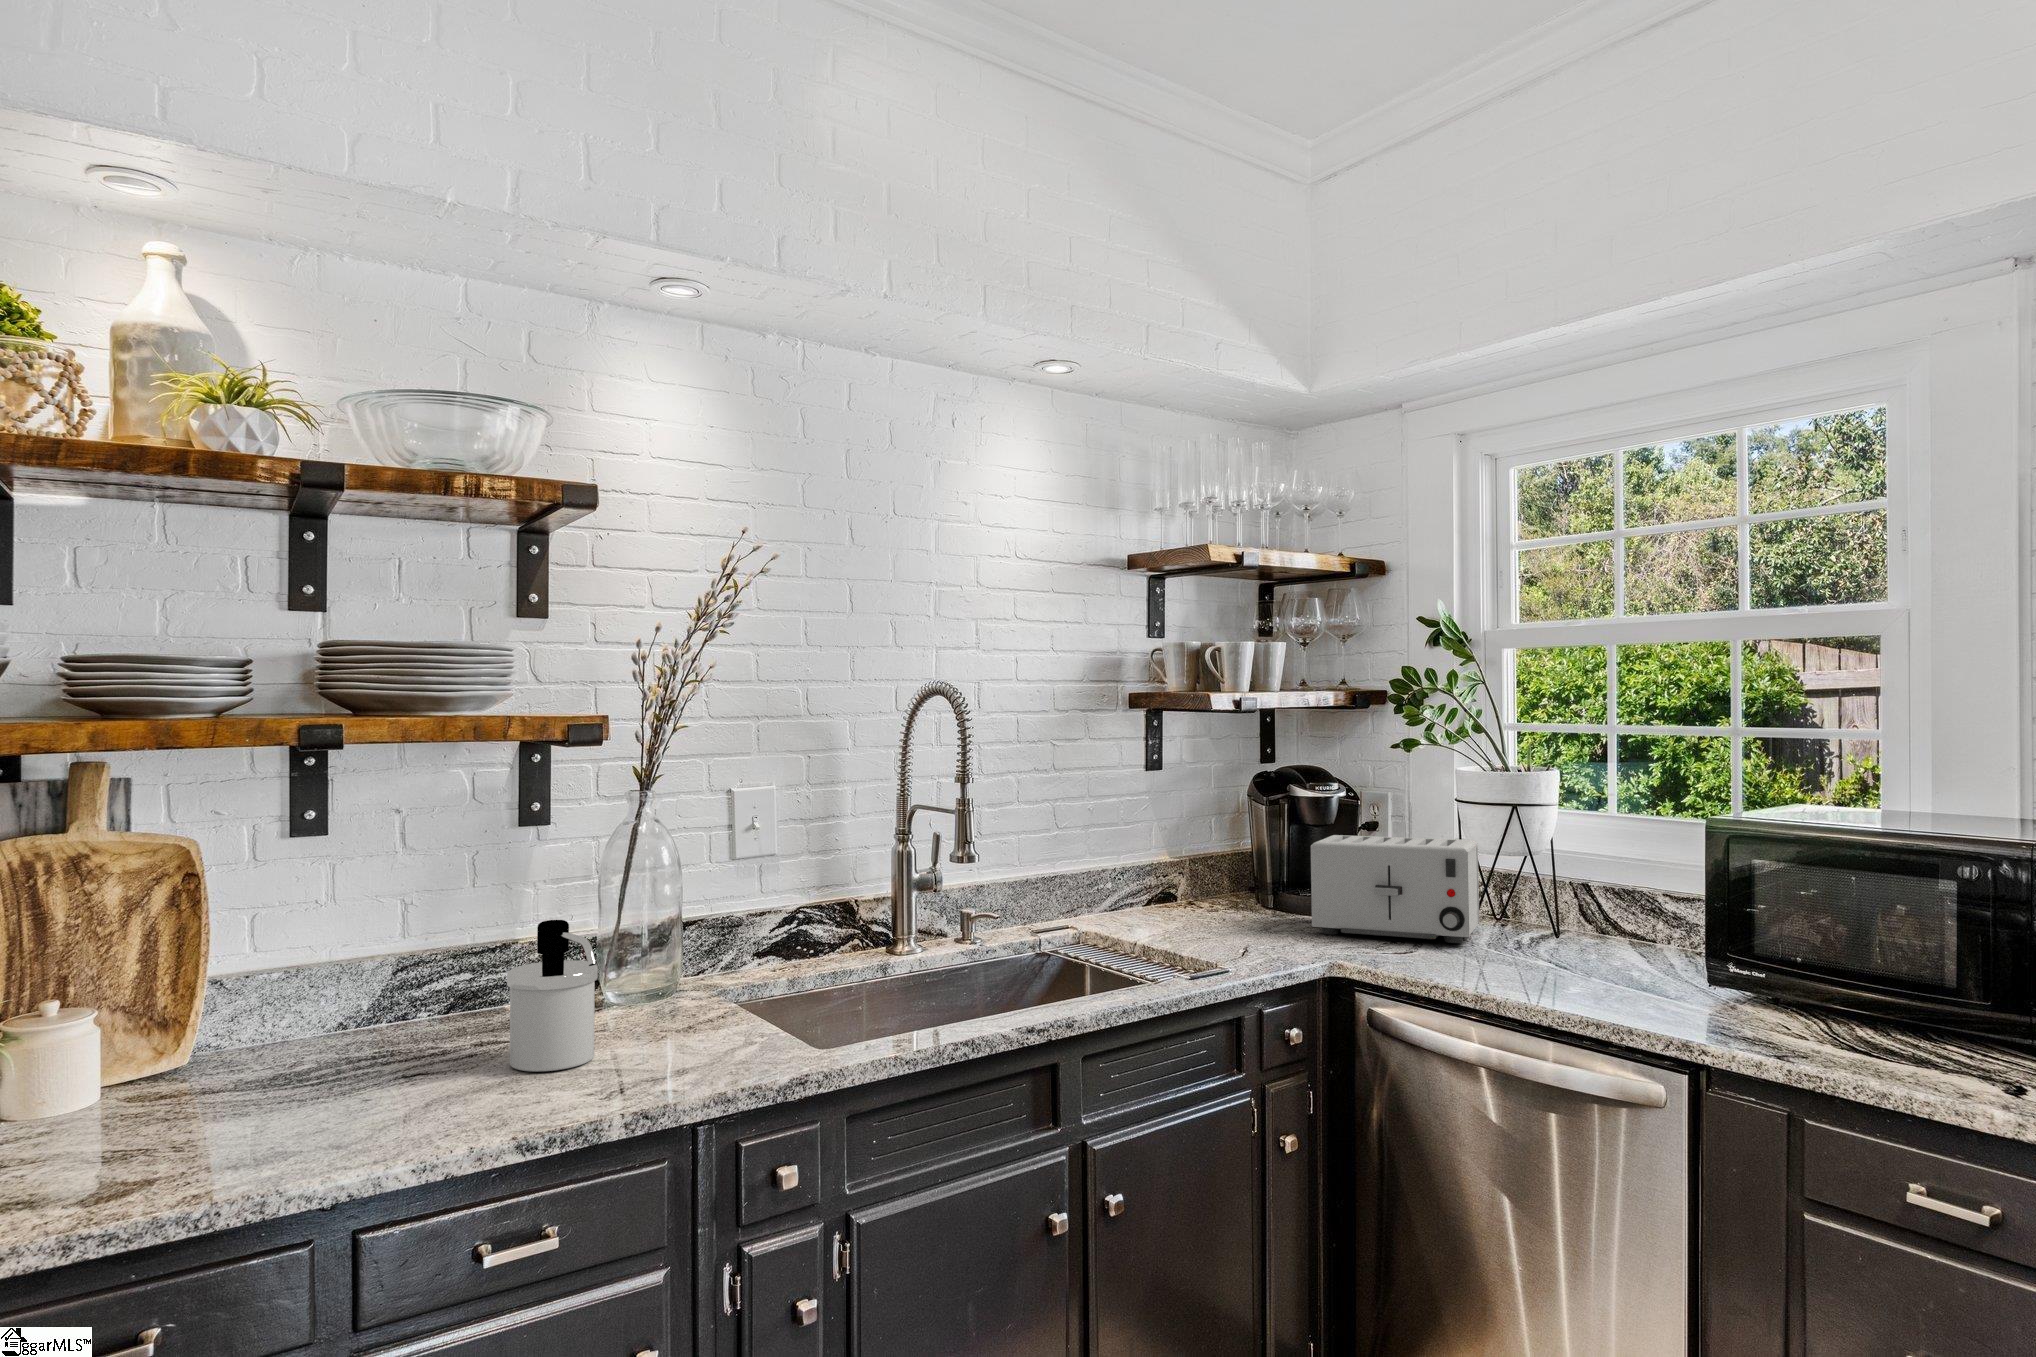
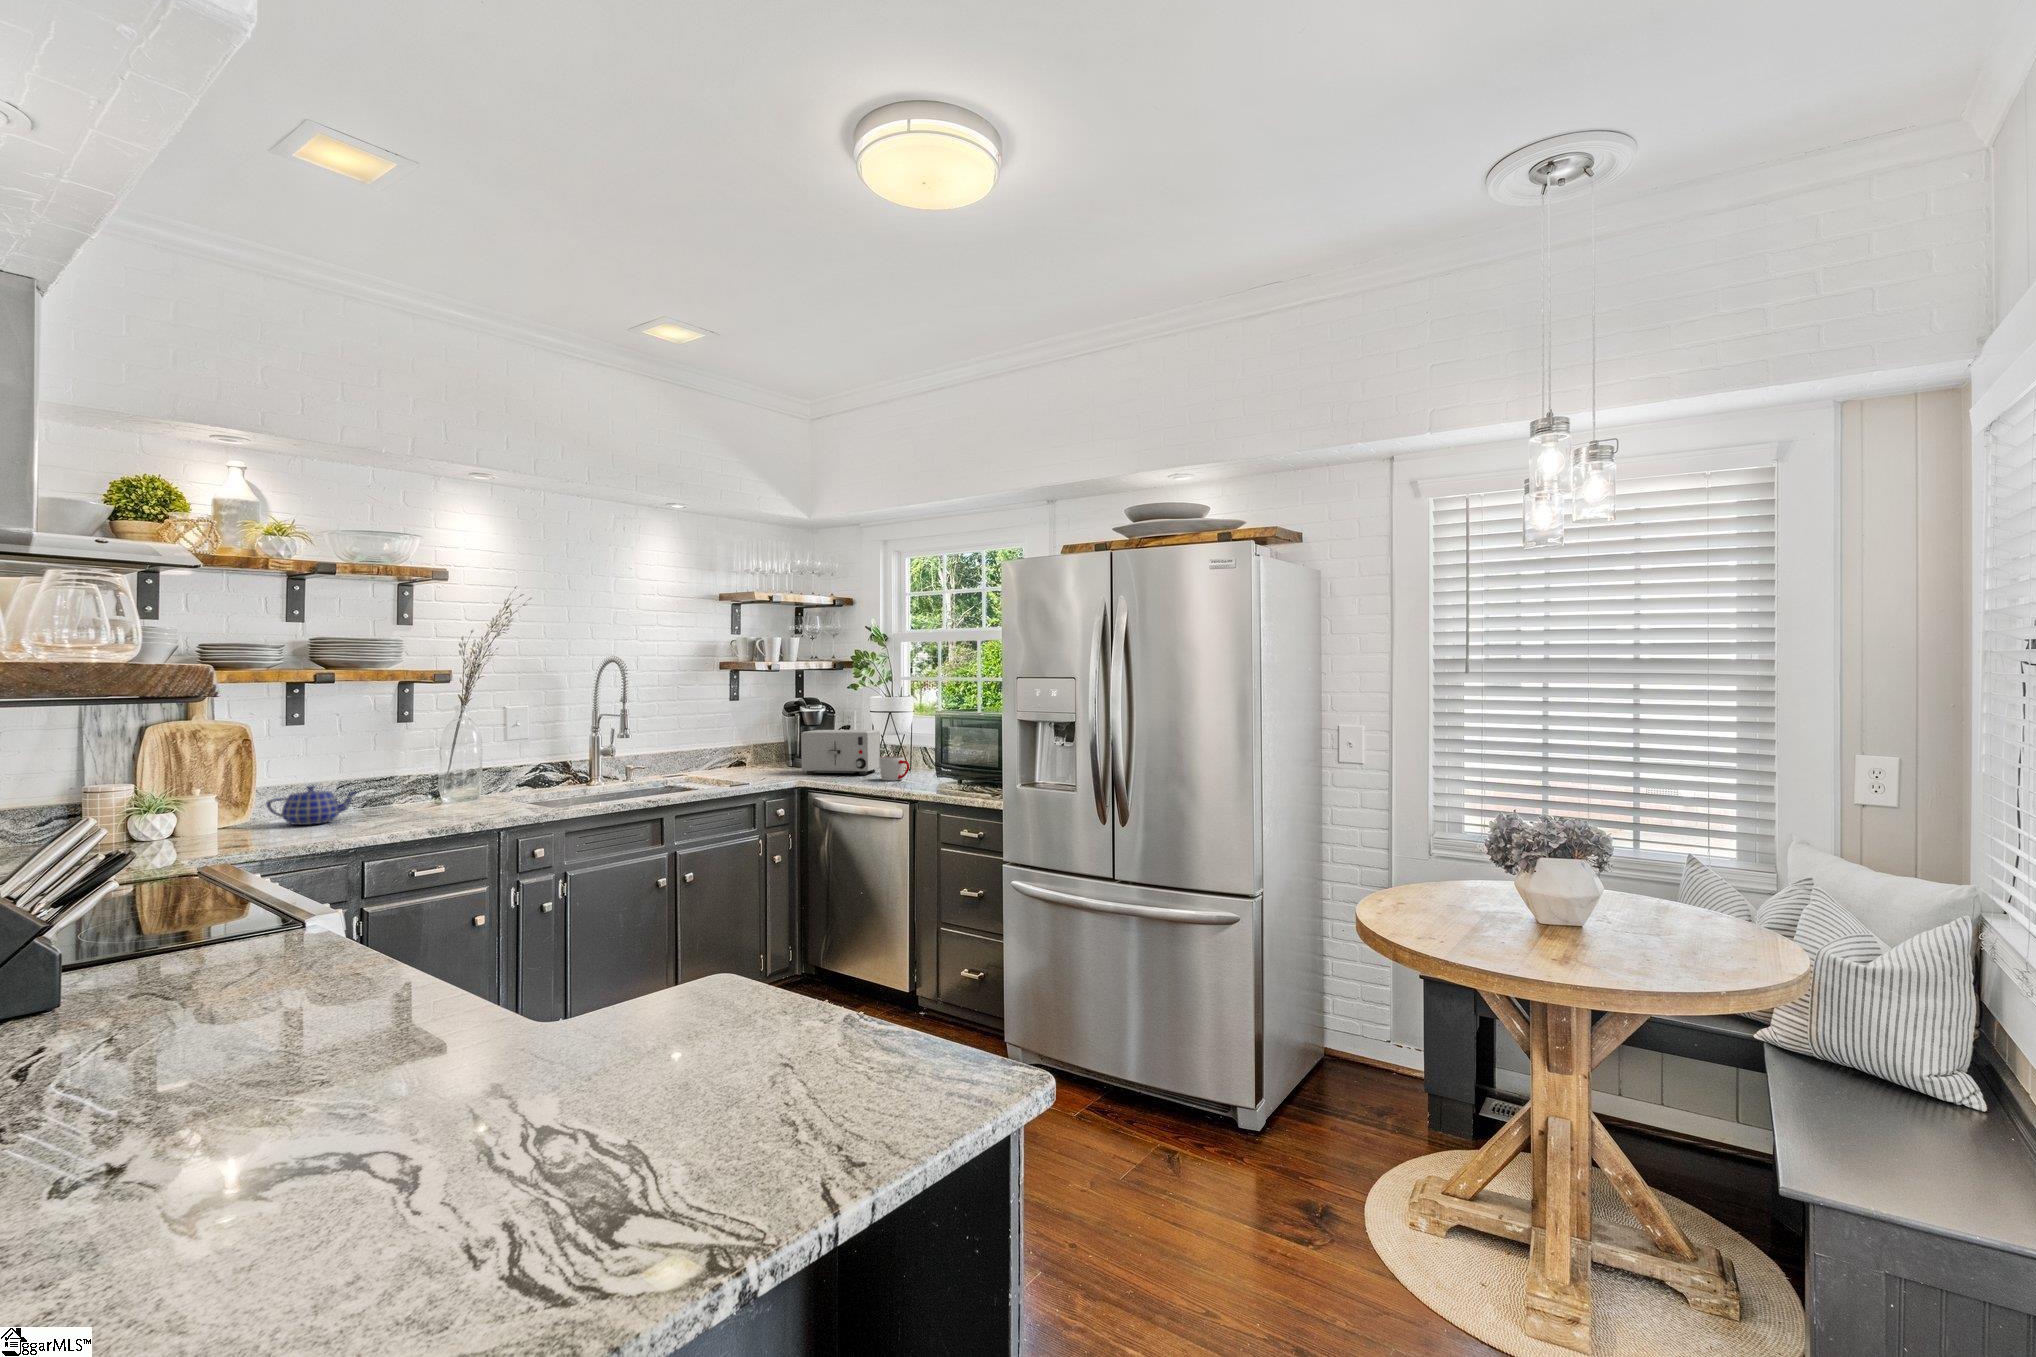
mug: none [1515,910,1599,971] -> present [880,756,909,781]
soap dispenser: present [507,920,598,1072] -> none [408,757,453,818]
teapot: none [203,988,404,1088] -> present [266,785,358,825]

